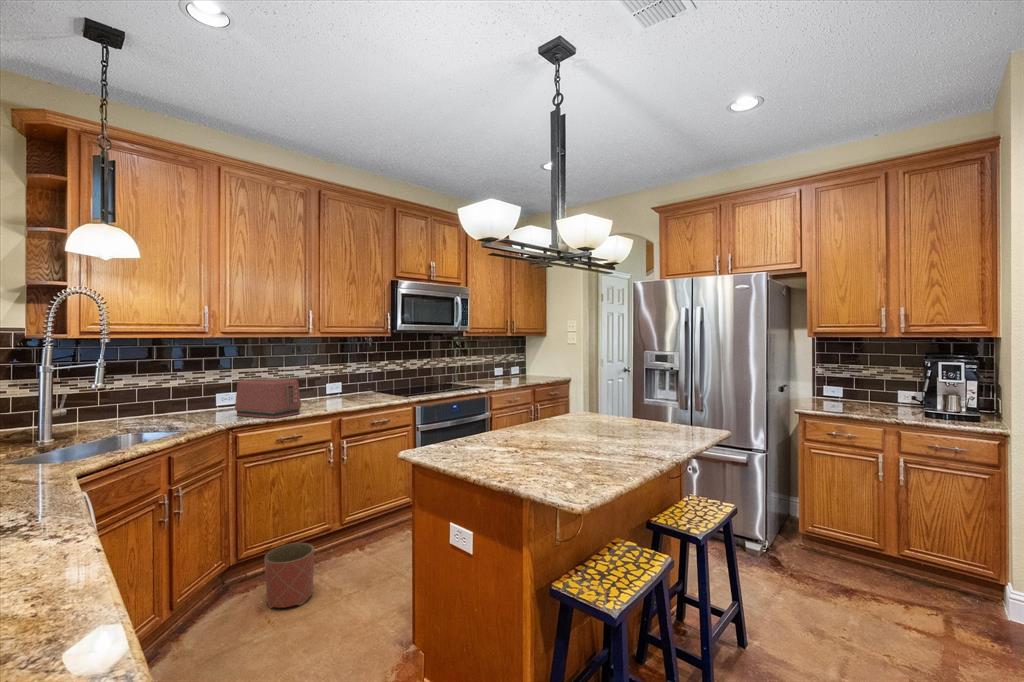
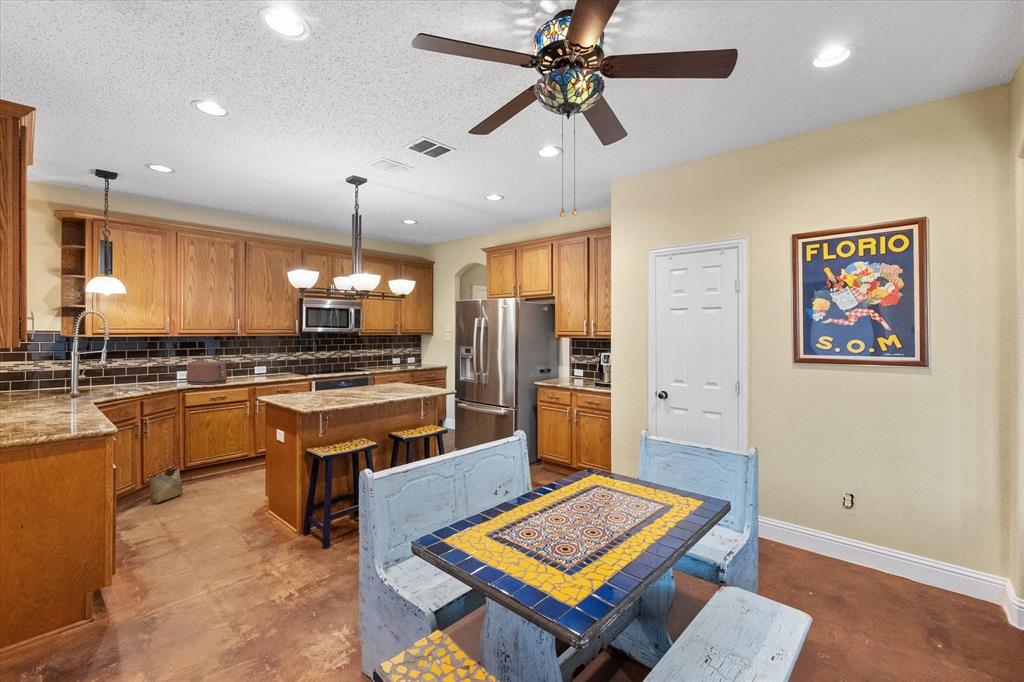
planter: present [265,543,314,608] -> none [199,457,229,490]
woven basket: none [183,558,241,652] -> present [149,457,183,503]

